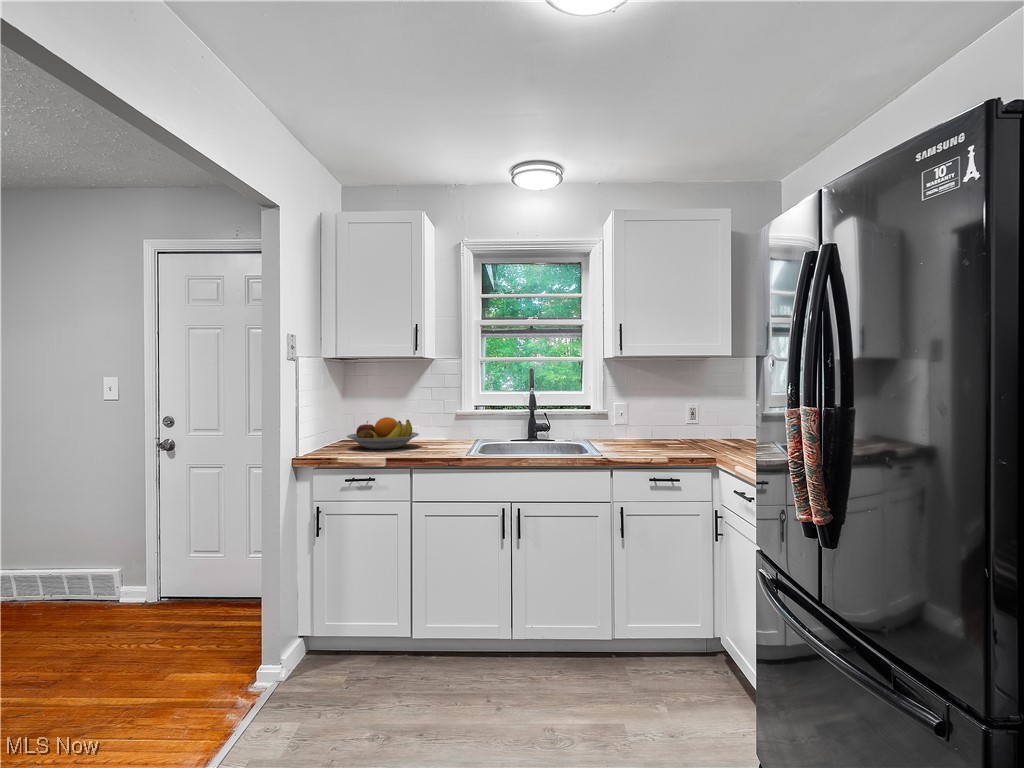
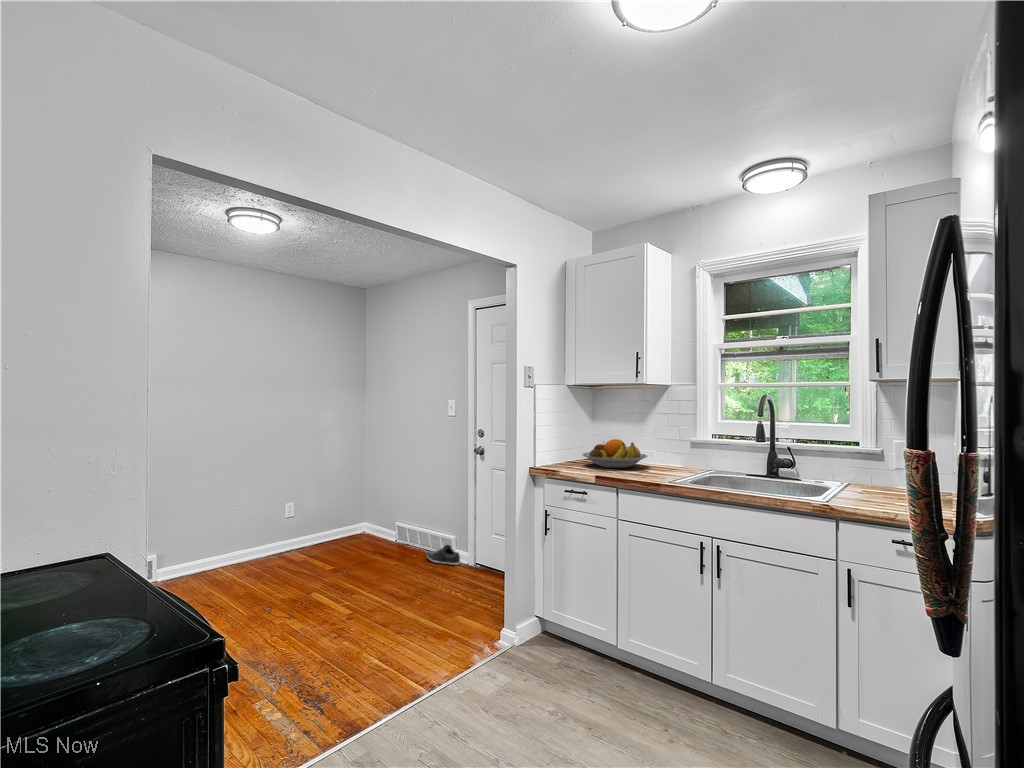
shoe: none [70,584,134,613] -> present [427,545,460,565]

